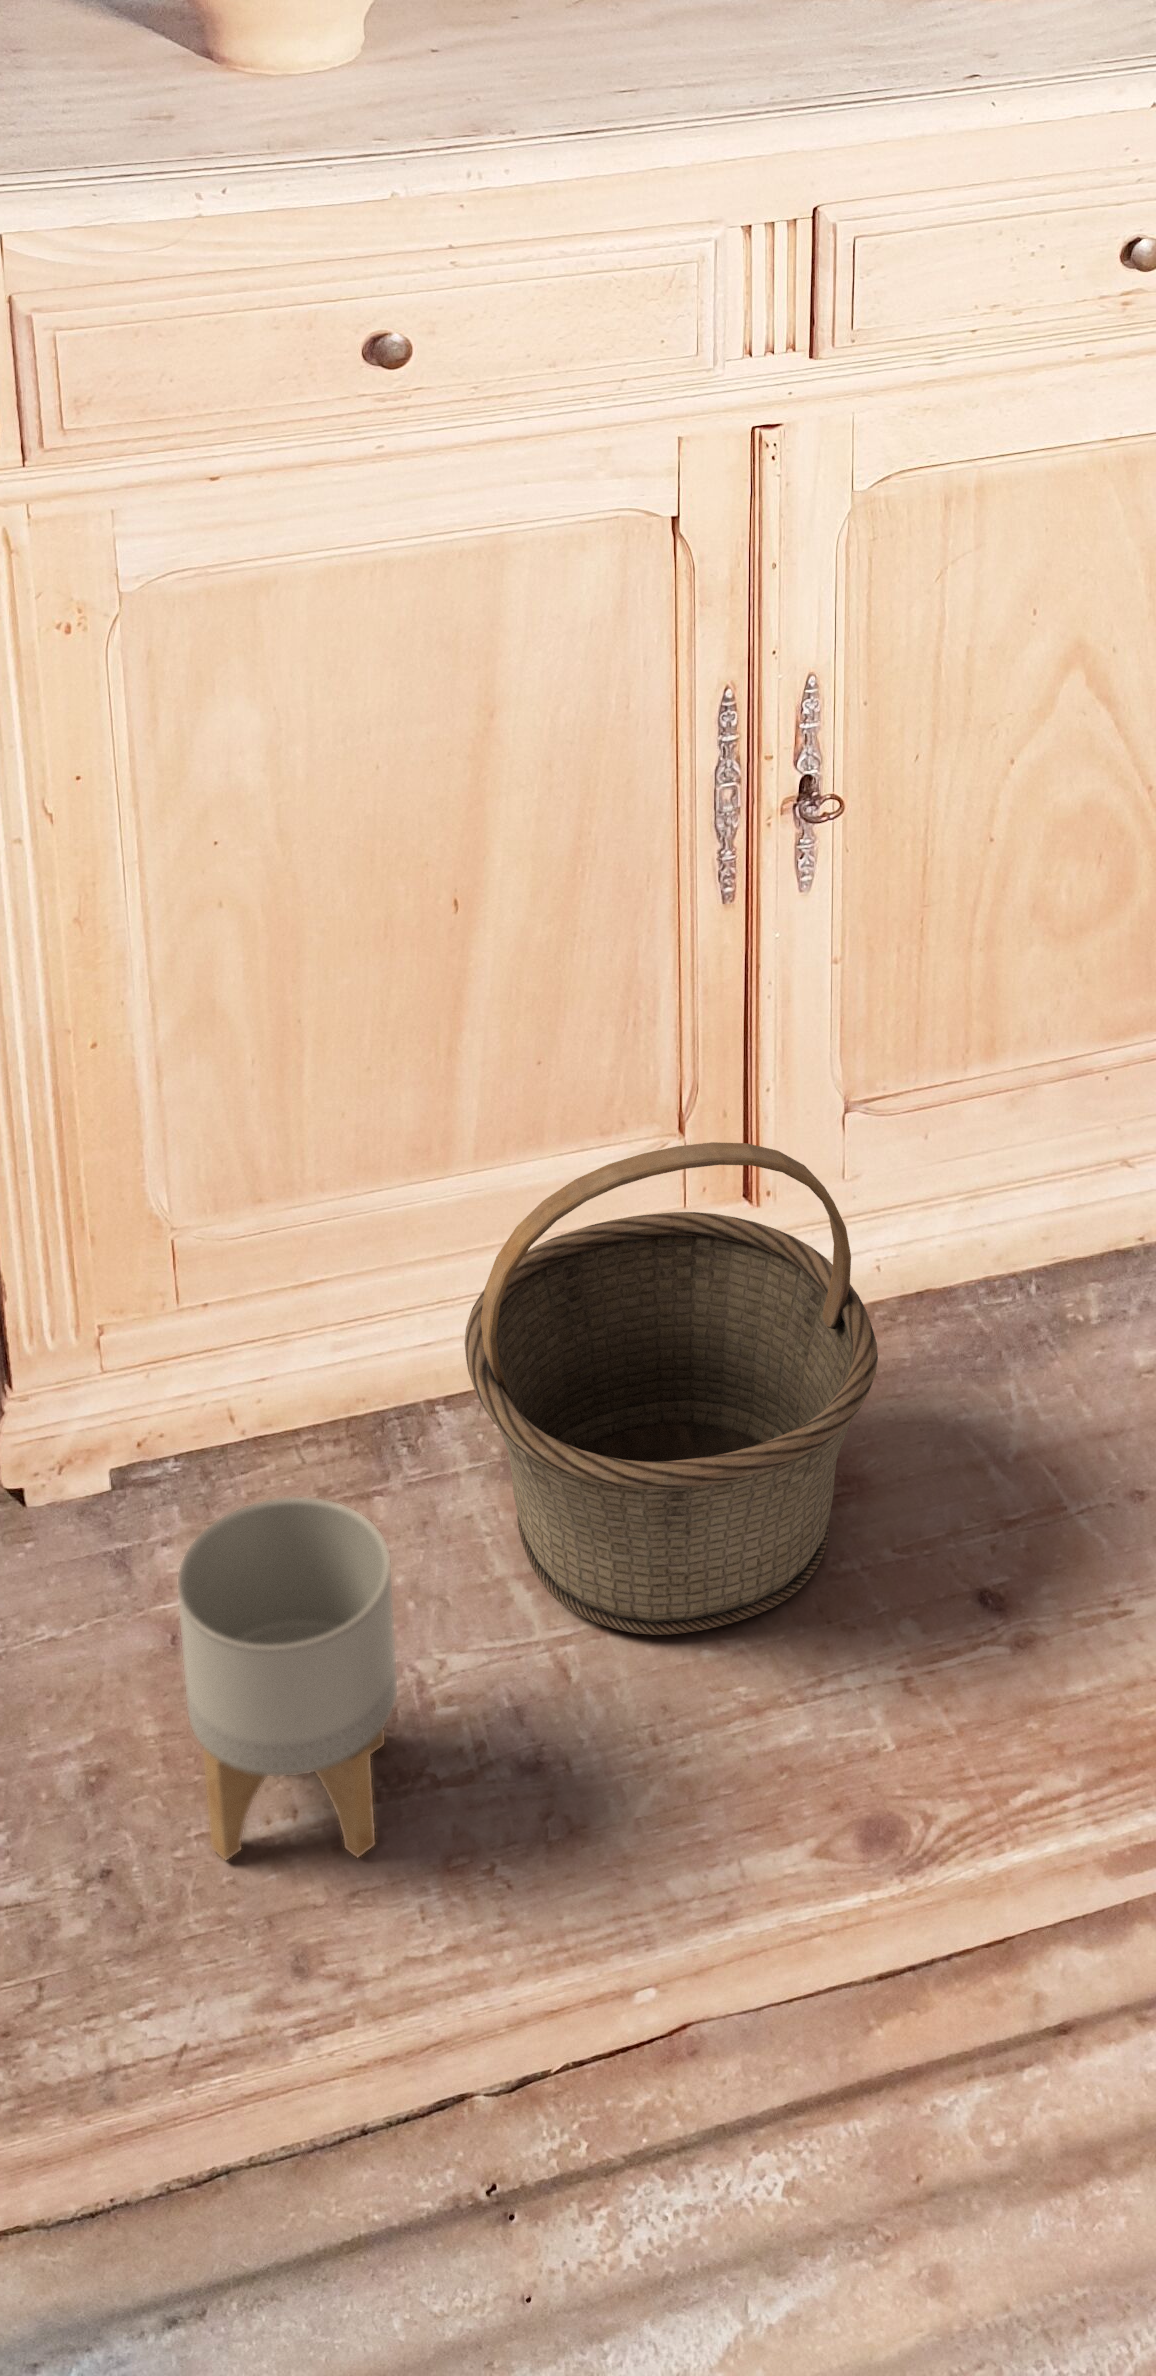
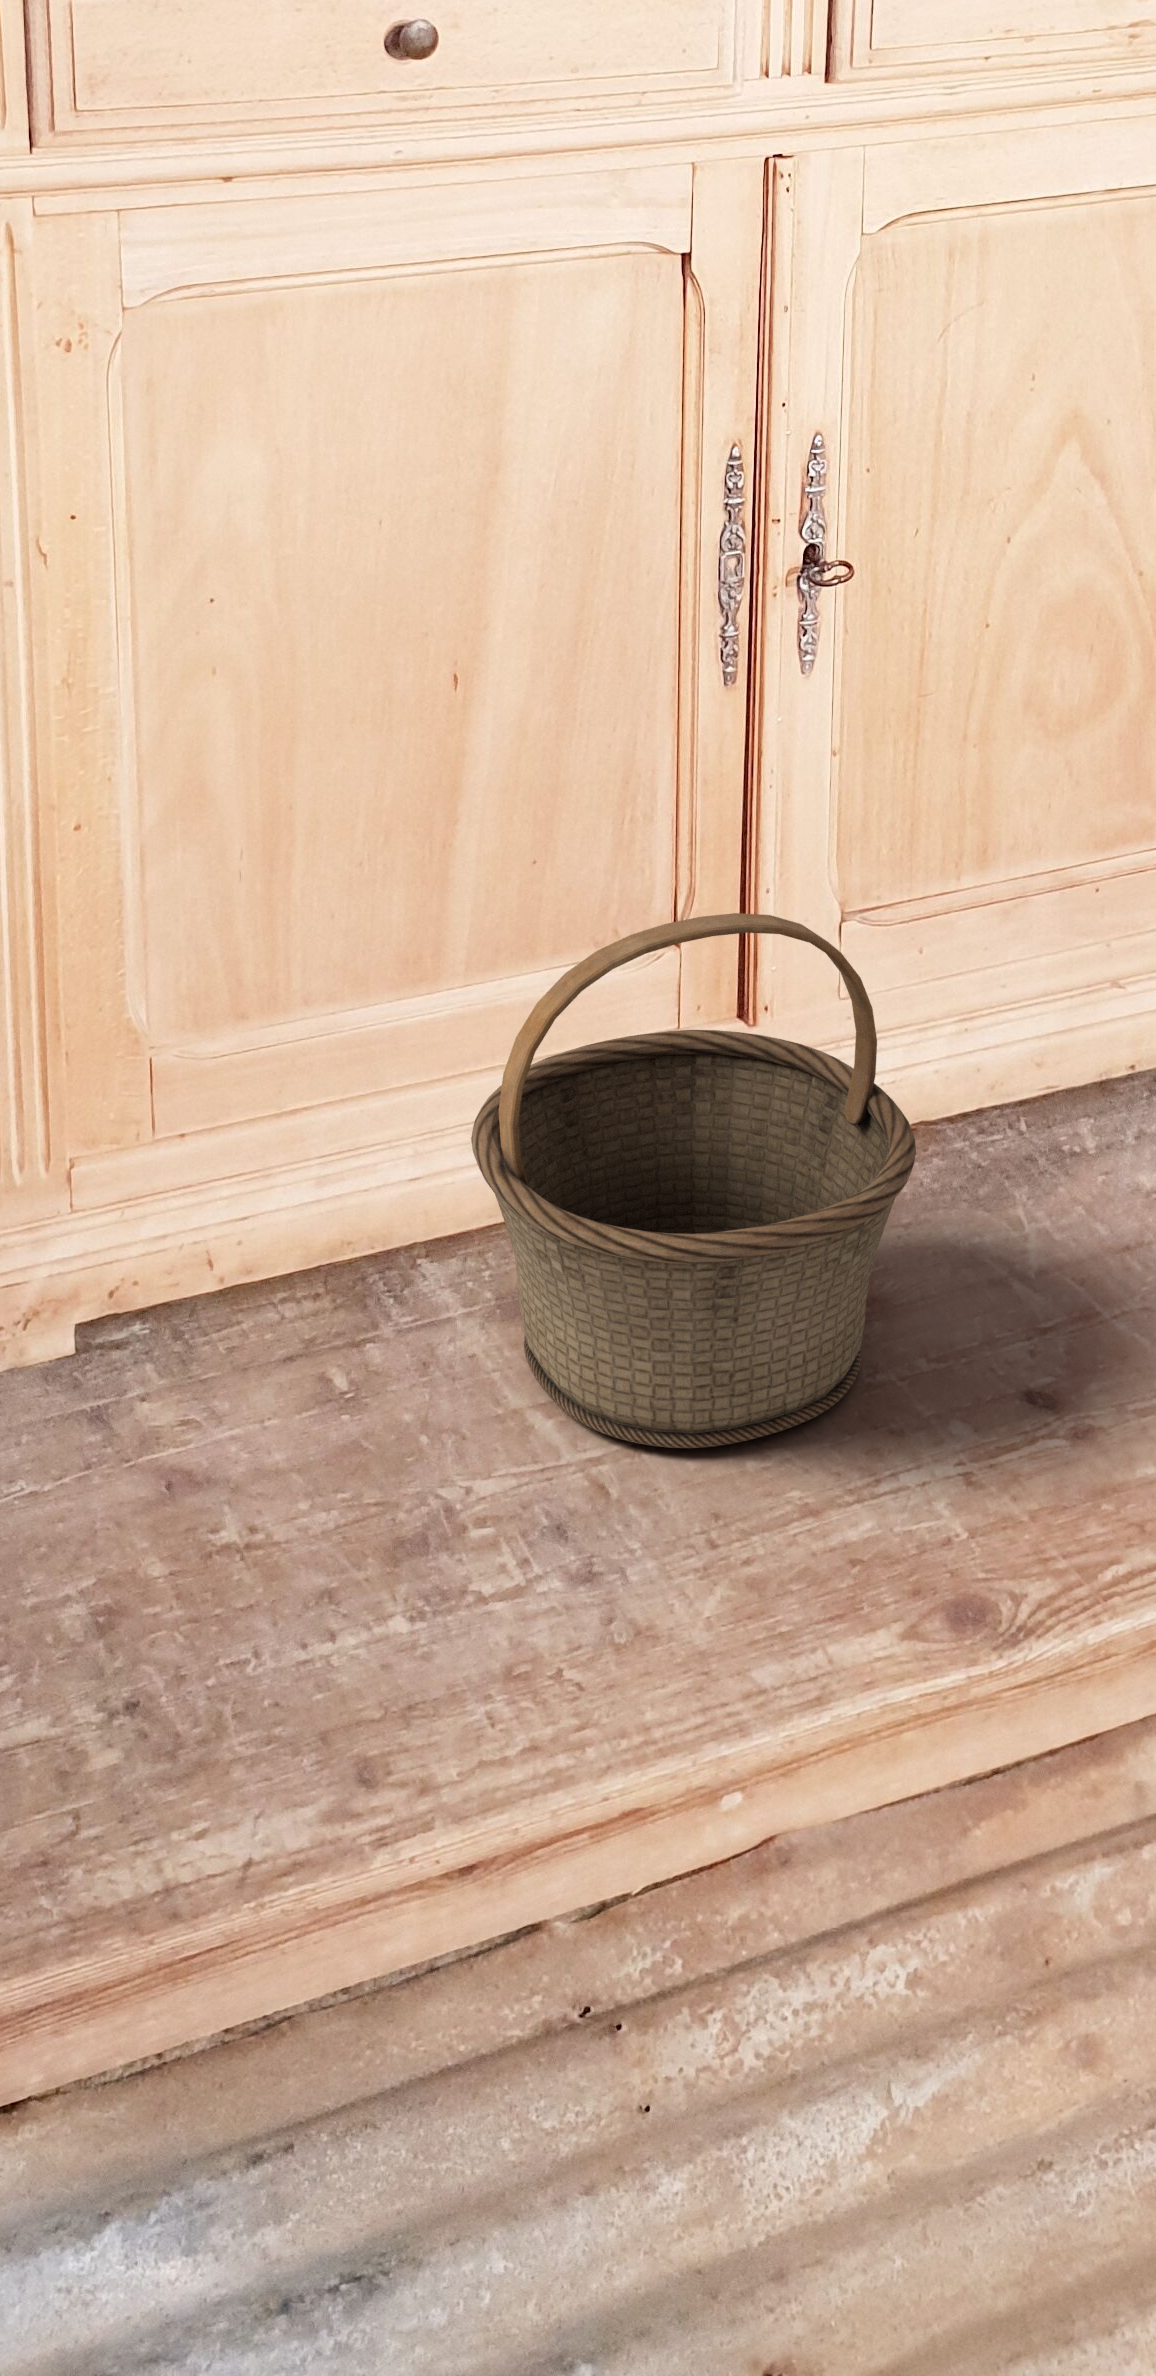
planter: present [177,1497,397,1860] -> none [211,1279,447,1681]

